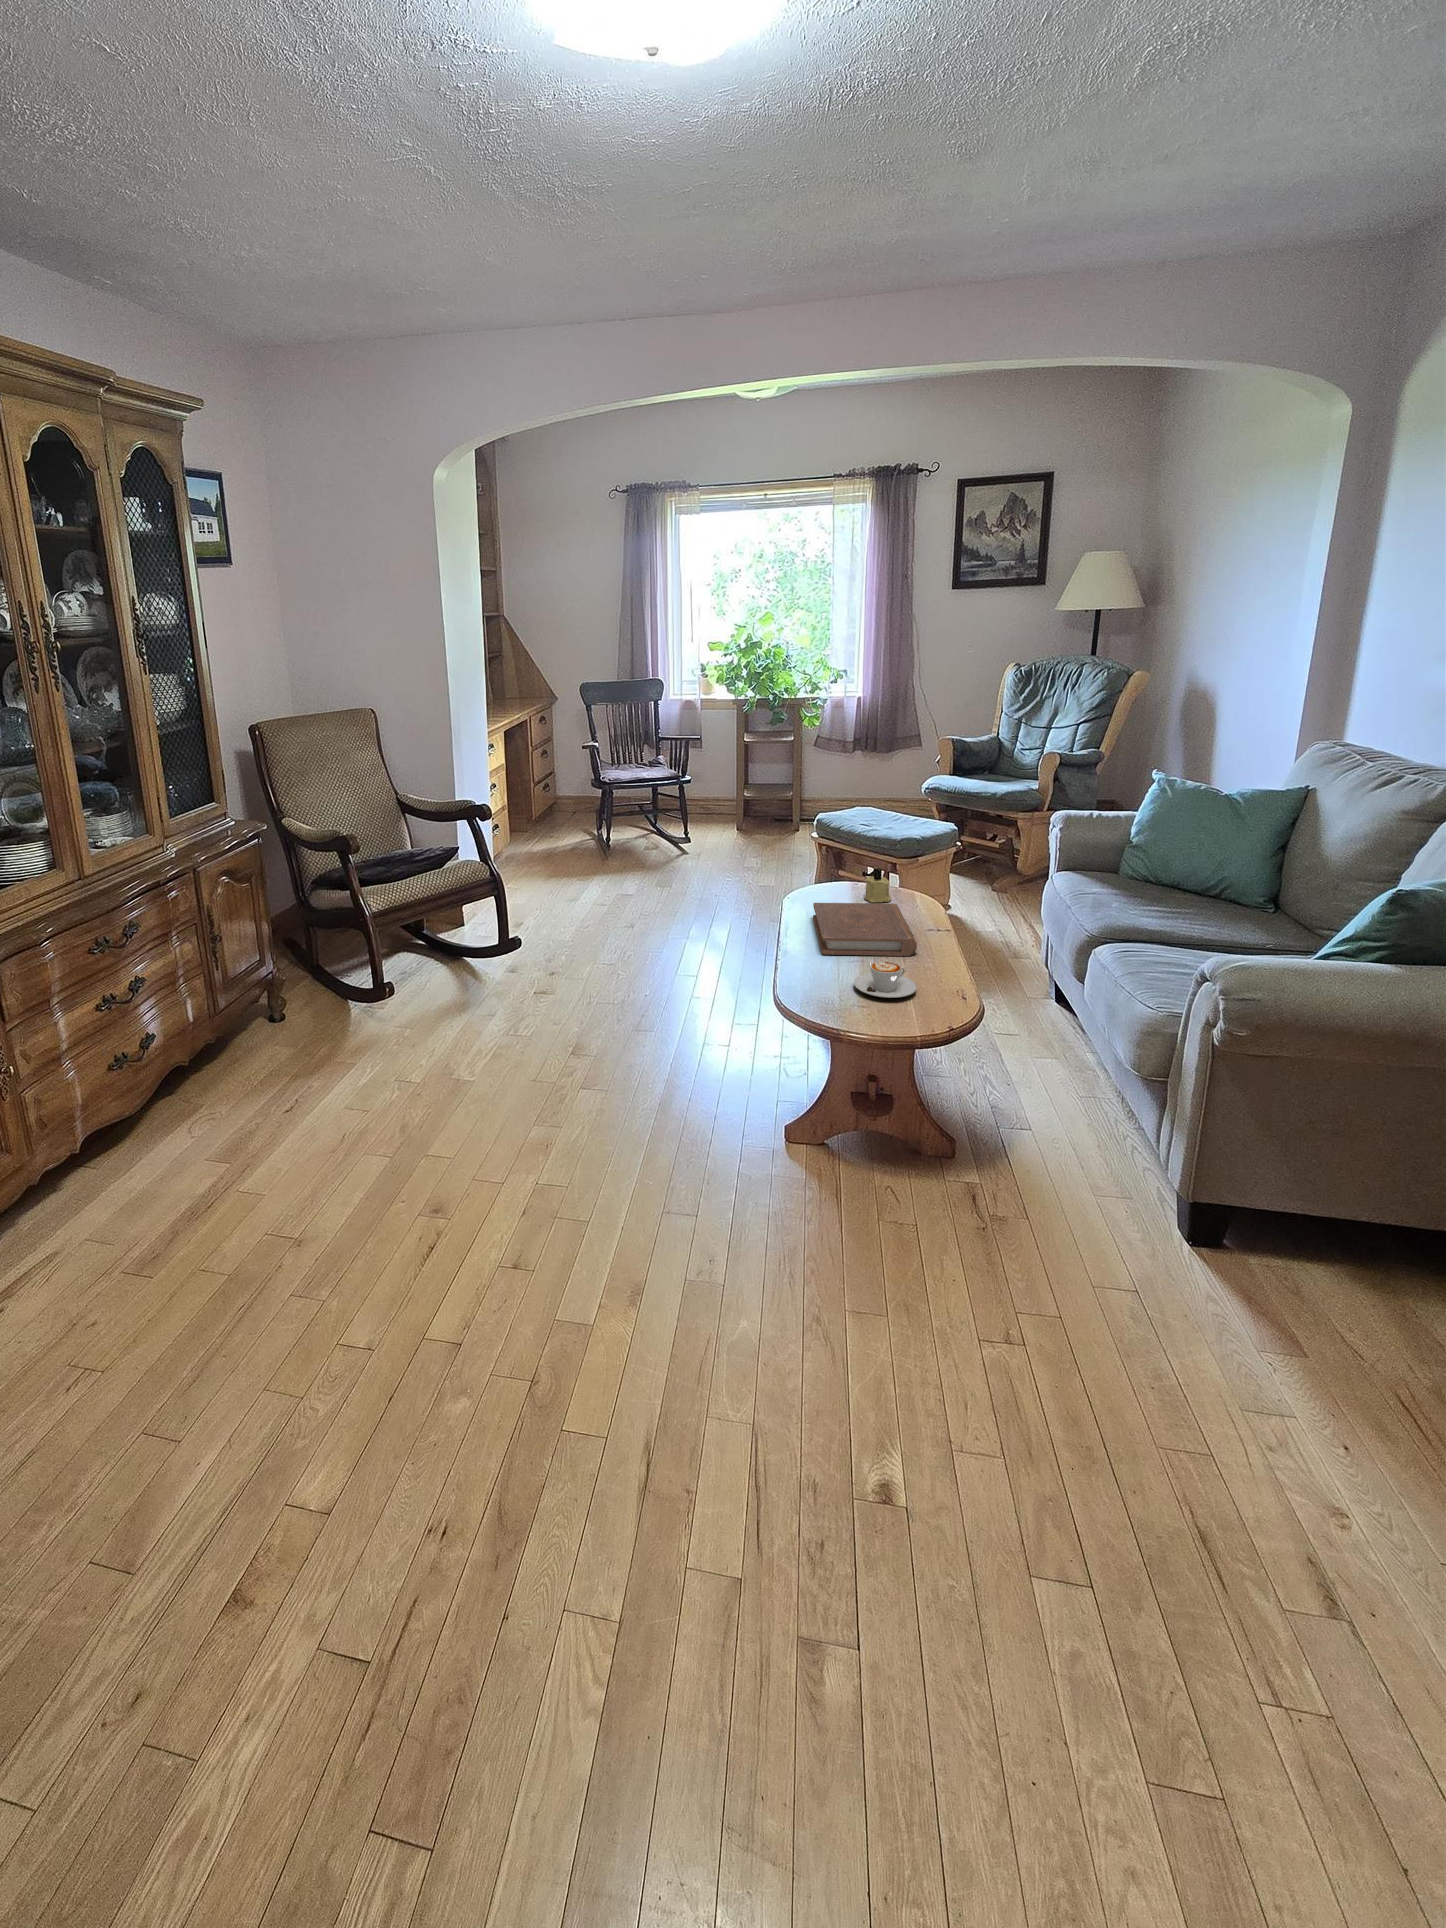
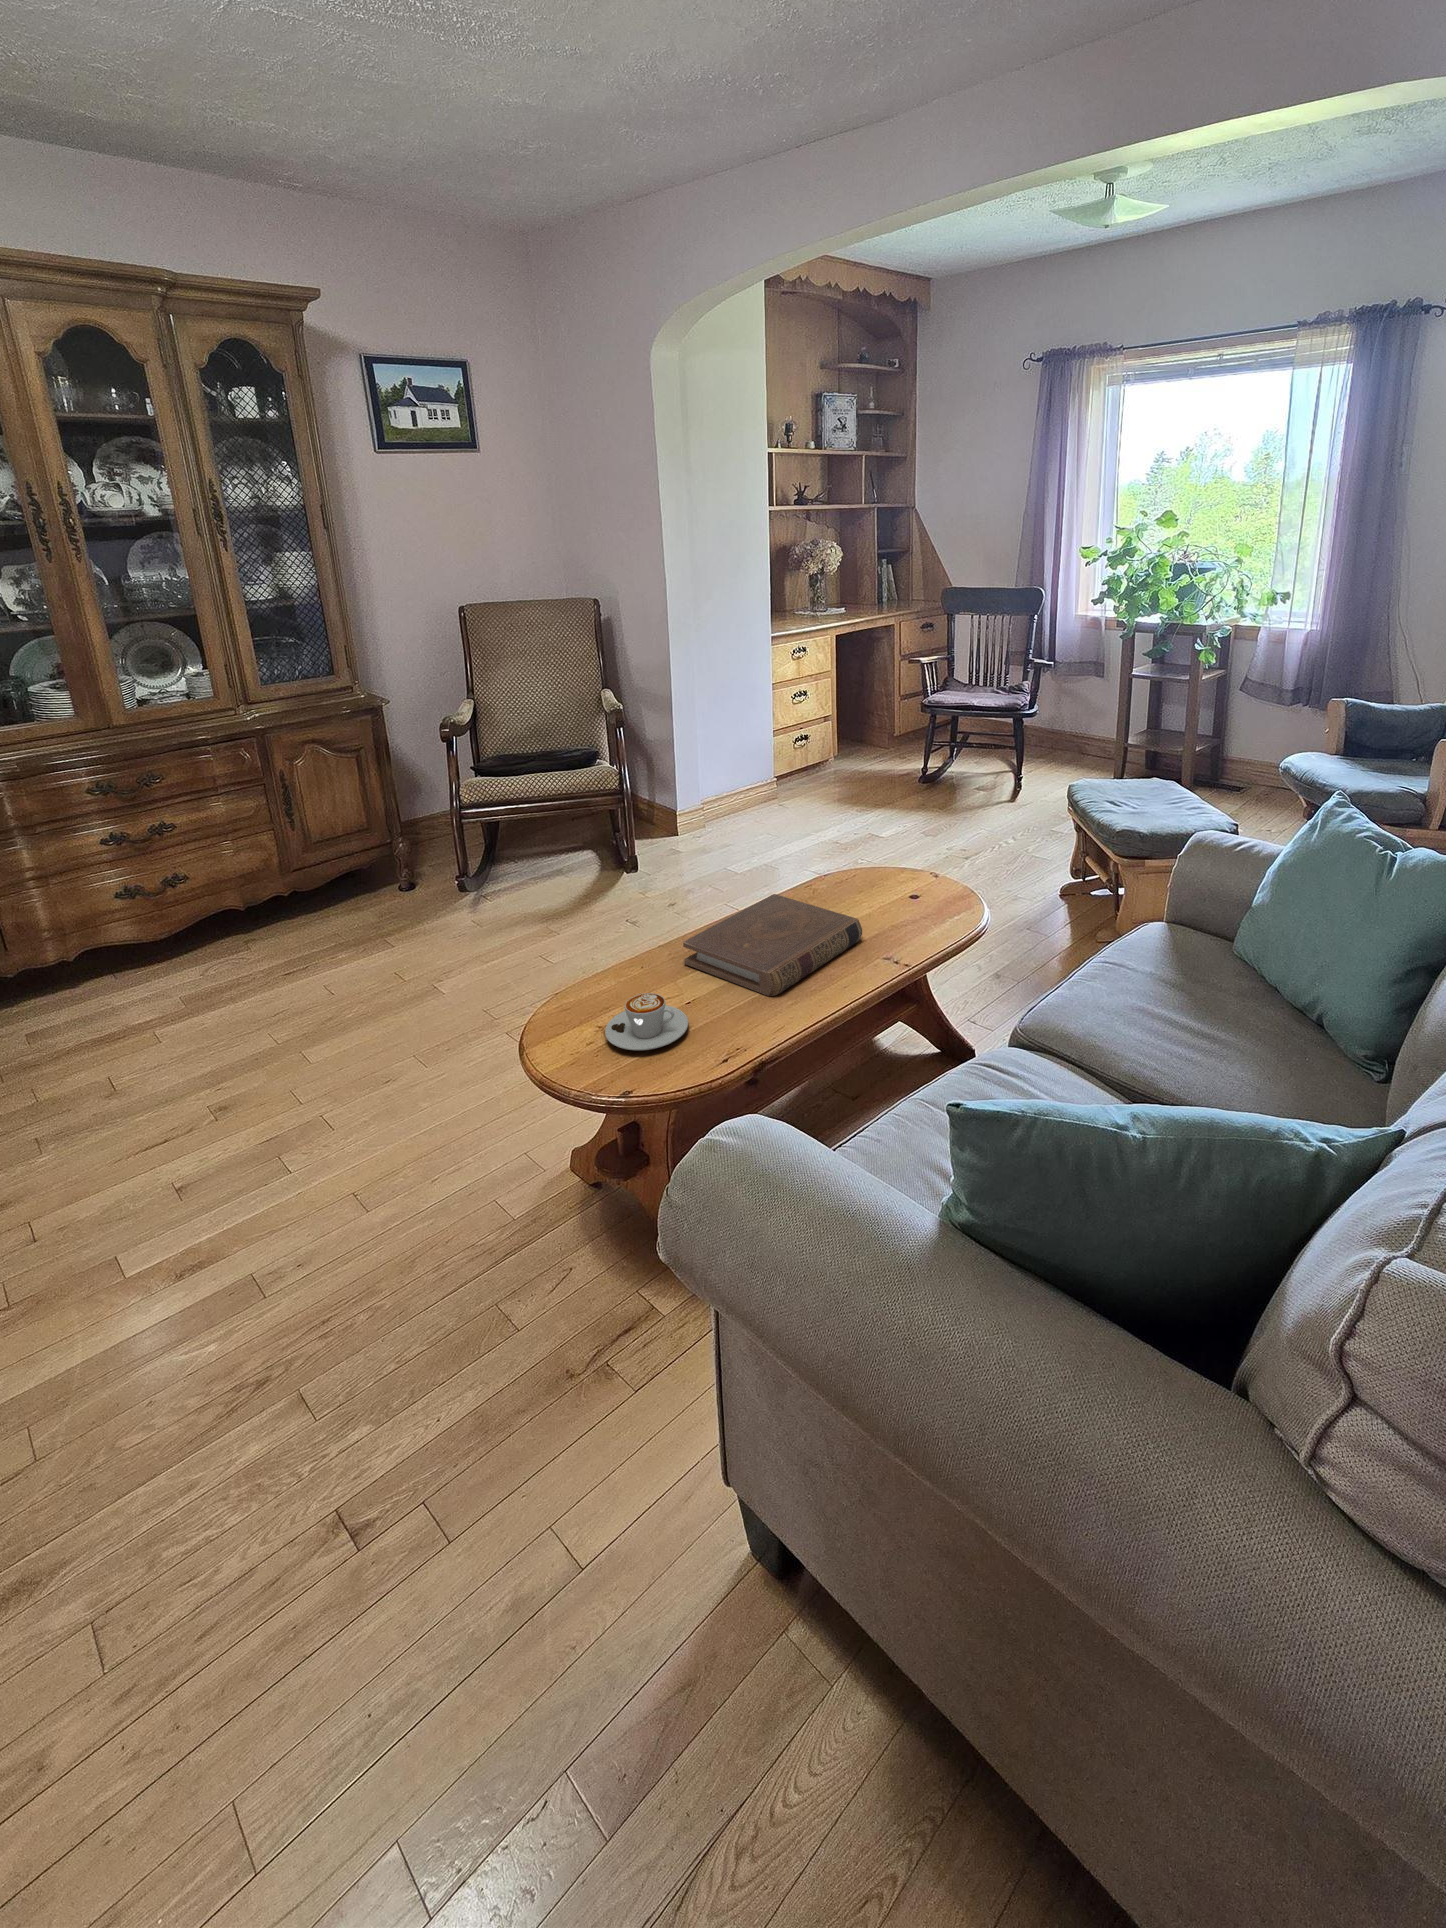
candle: present [864,869,891,903] -> none [878,866,909,914]

